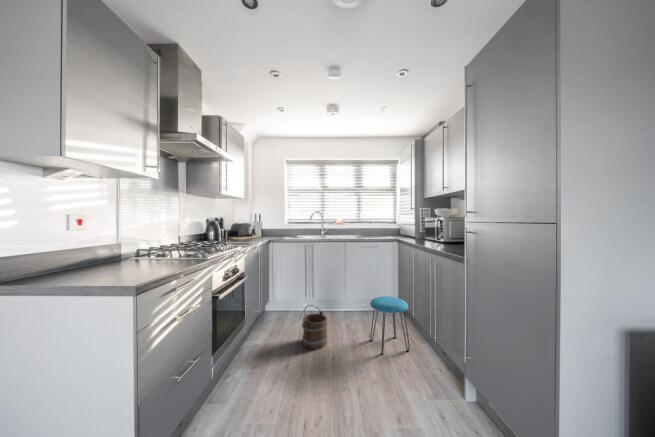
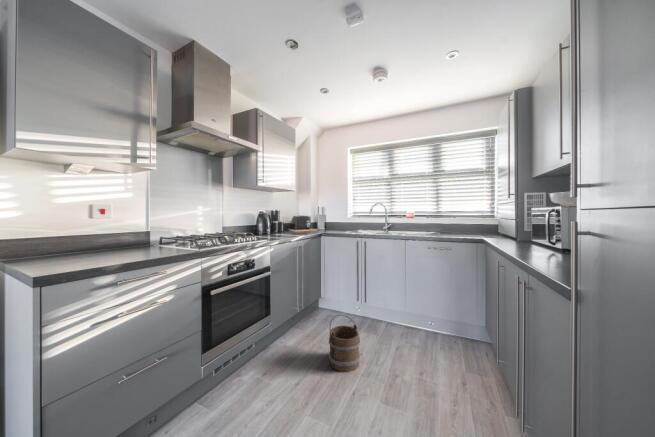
stool: present [370,296,410,355] -> none [415,322,476,419]

